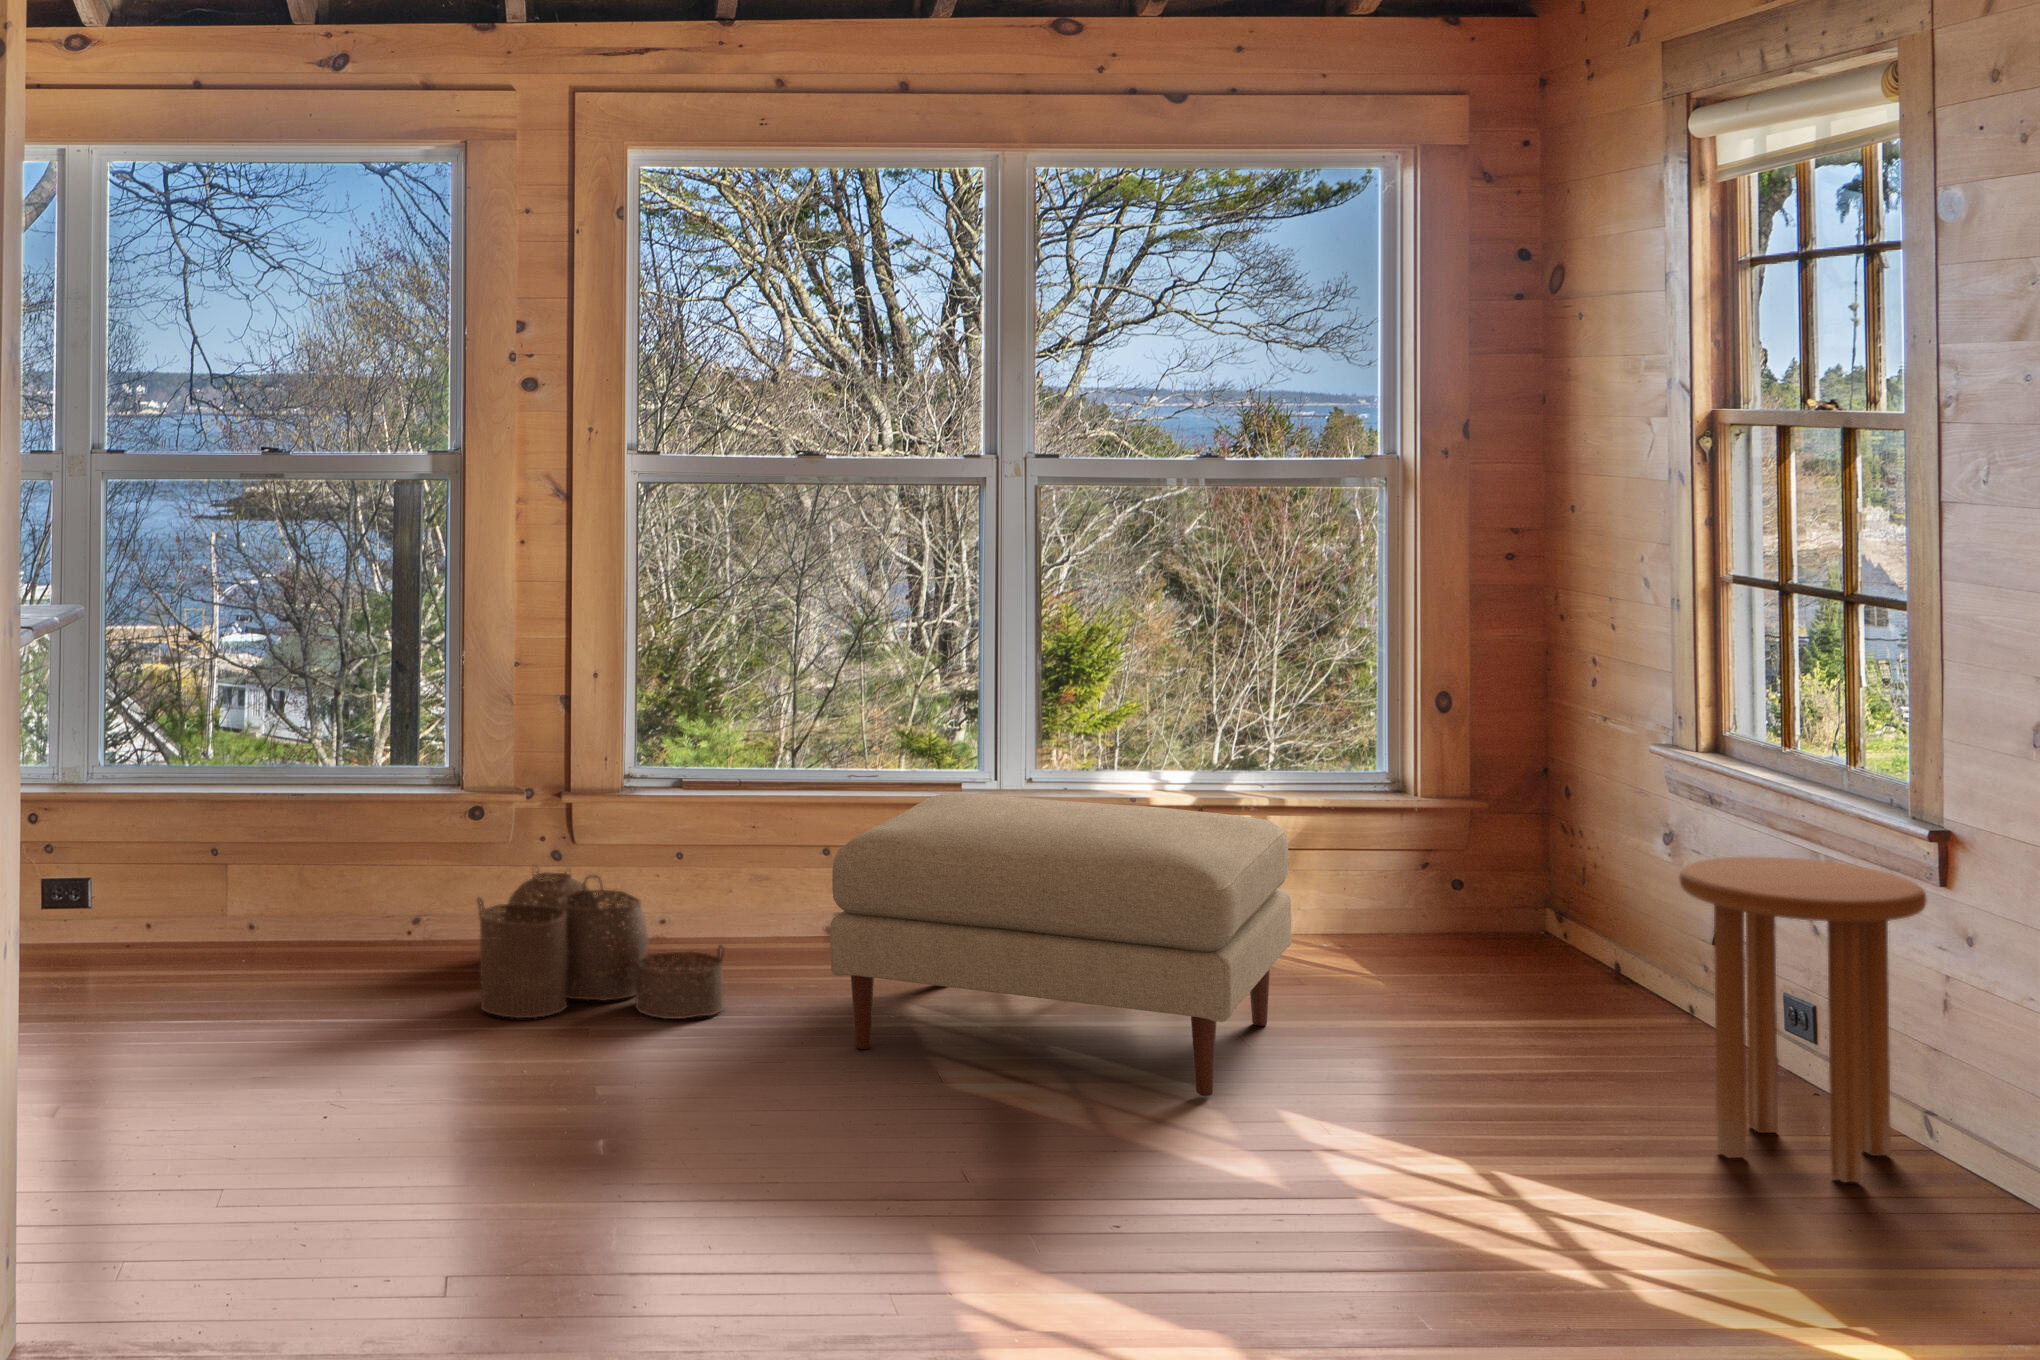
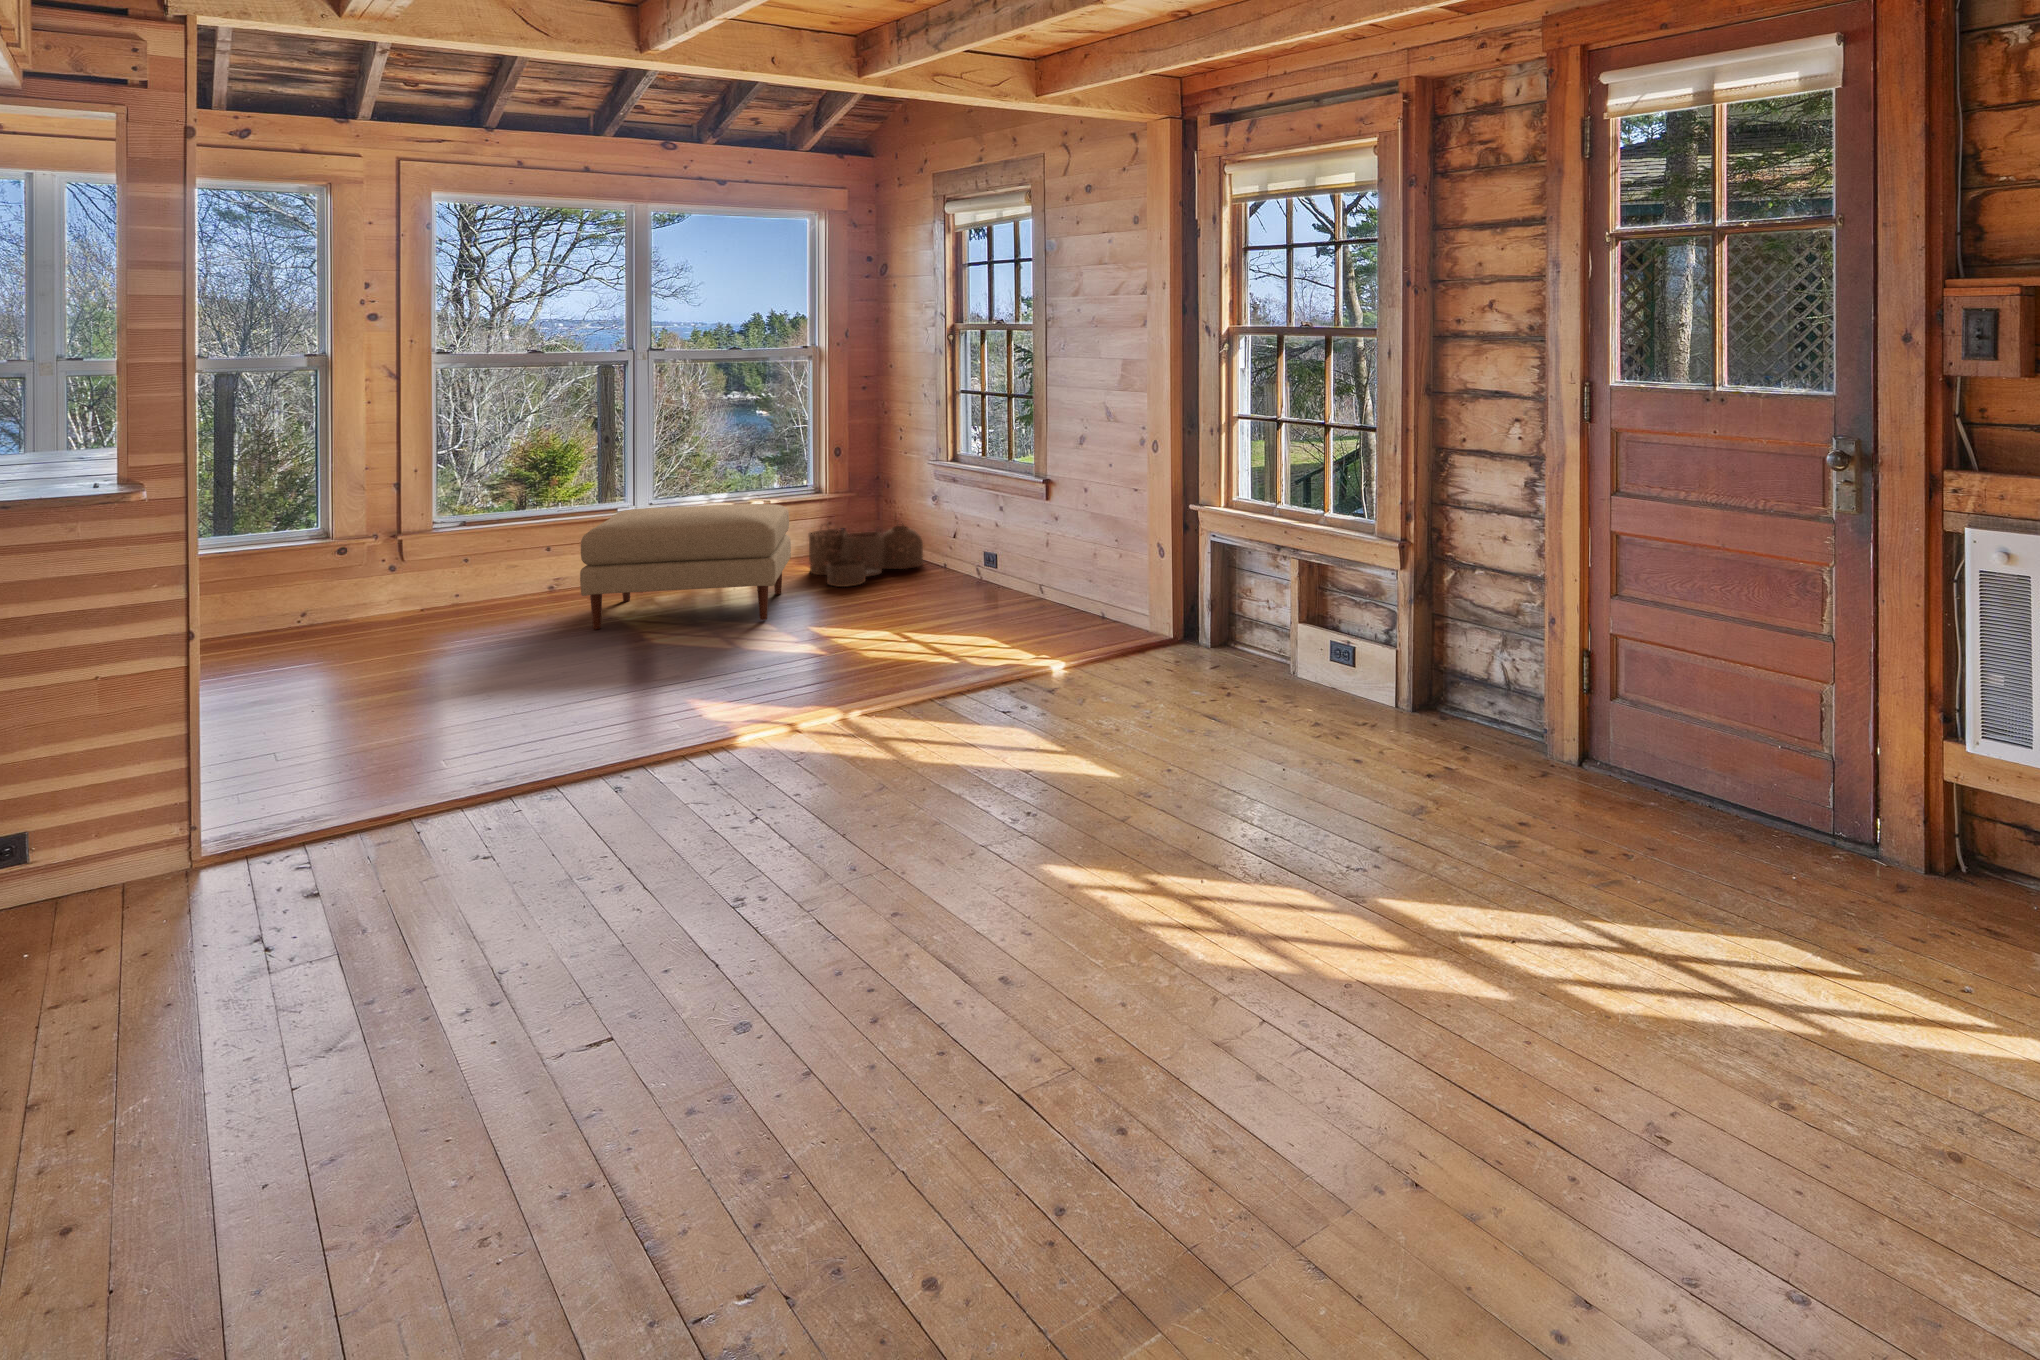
side table: present [1679,857,1926,1182] -> none [948,493,1031,607]
woven basket: present [477,872,725,1019] -> present [808,523,923,587]

